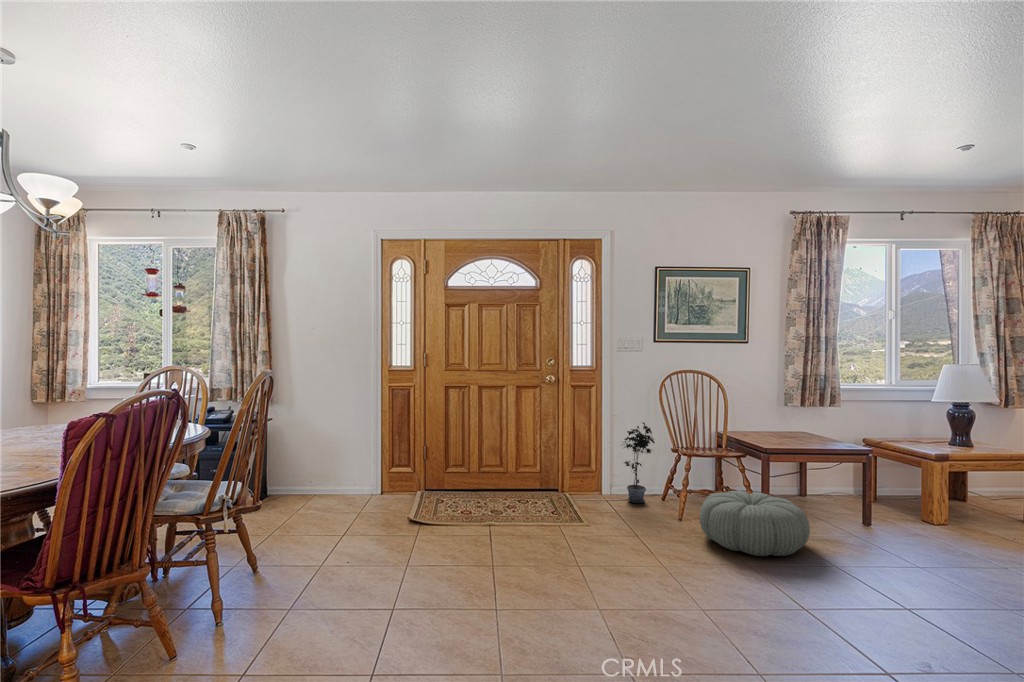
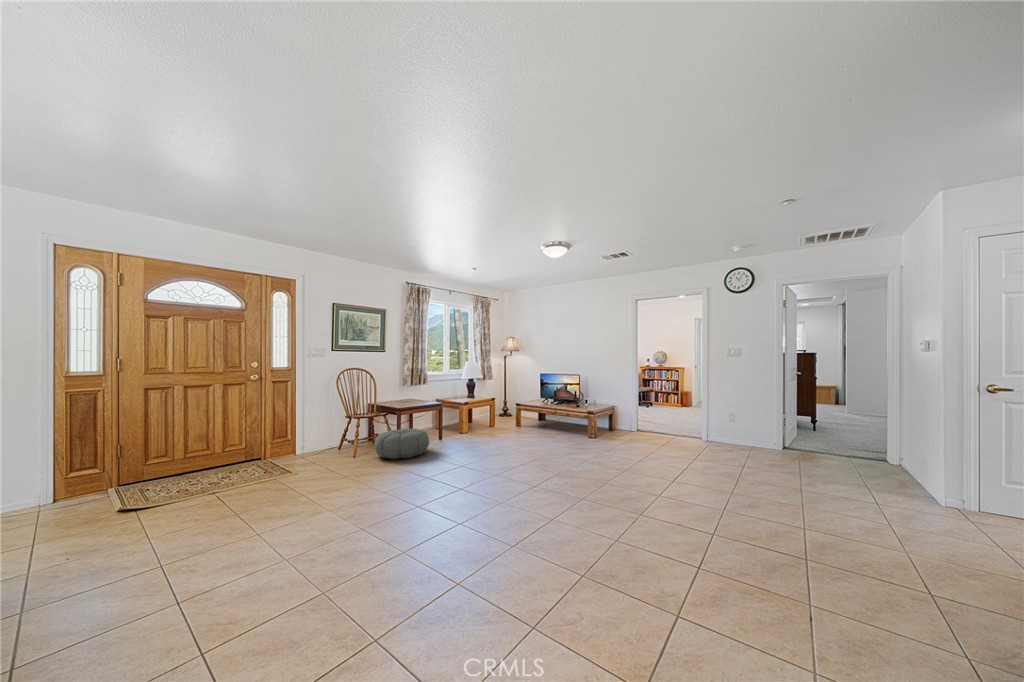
potted plant: present [624,422,655,503] -> none [313,401,339,454]

